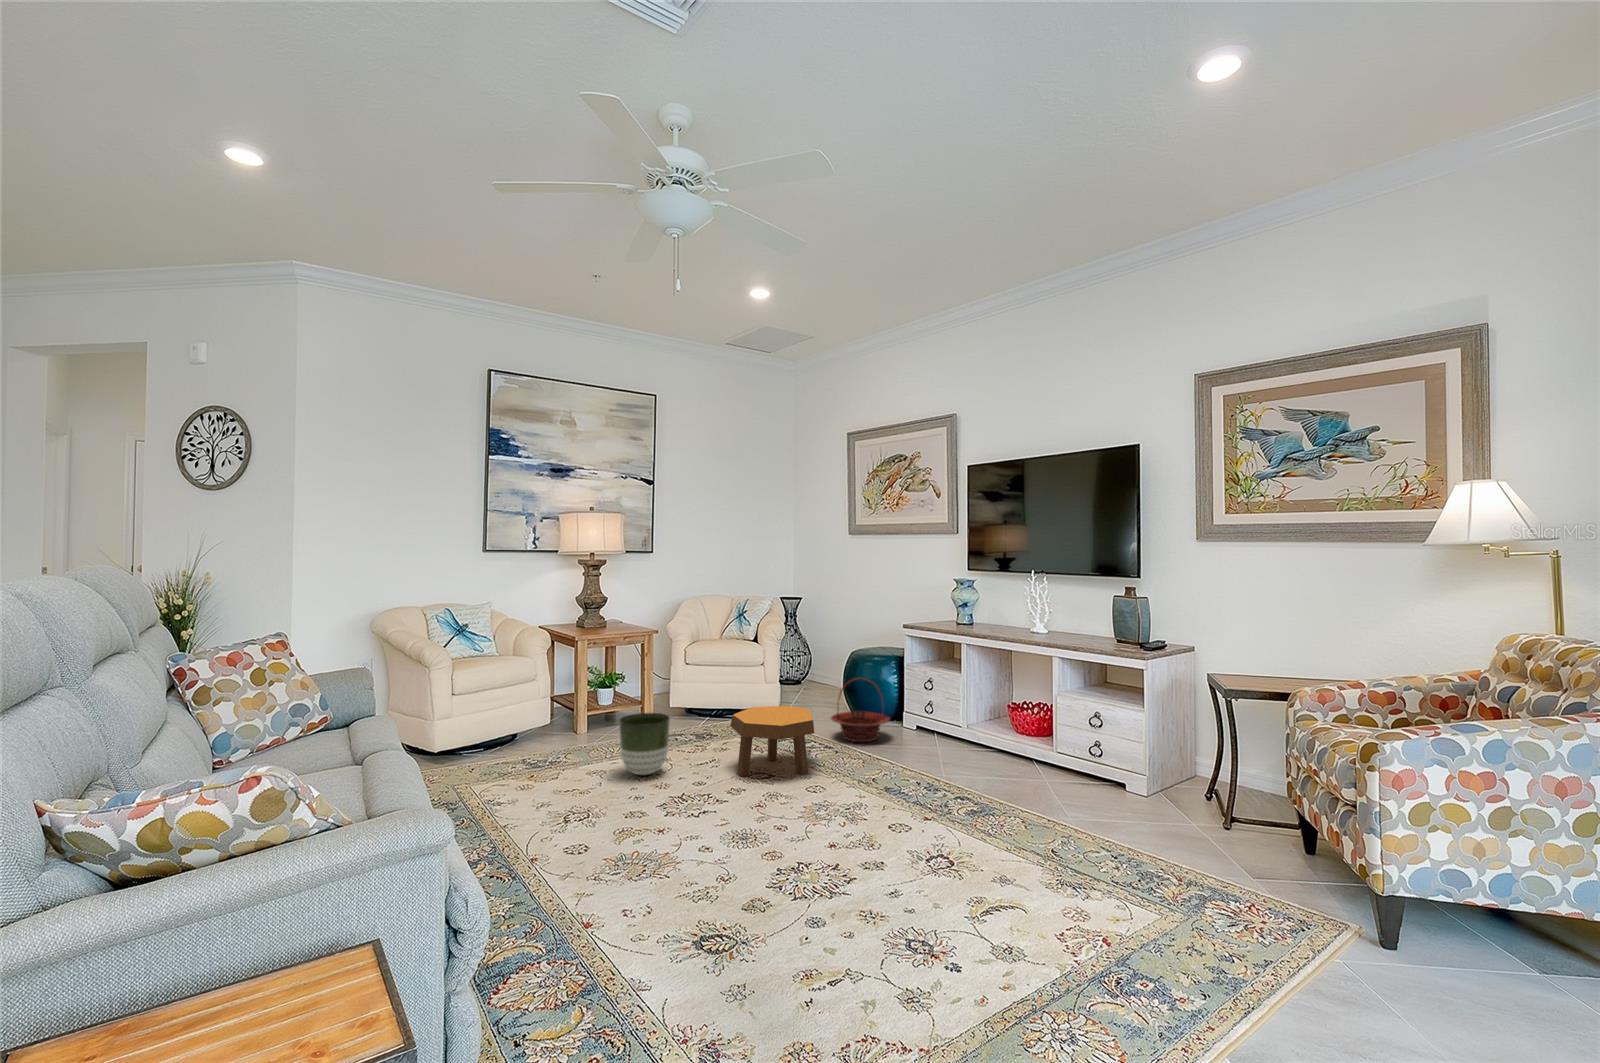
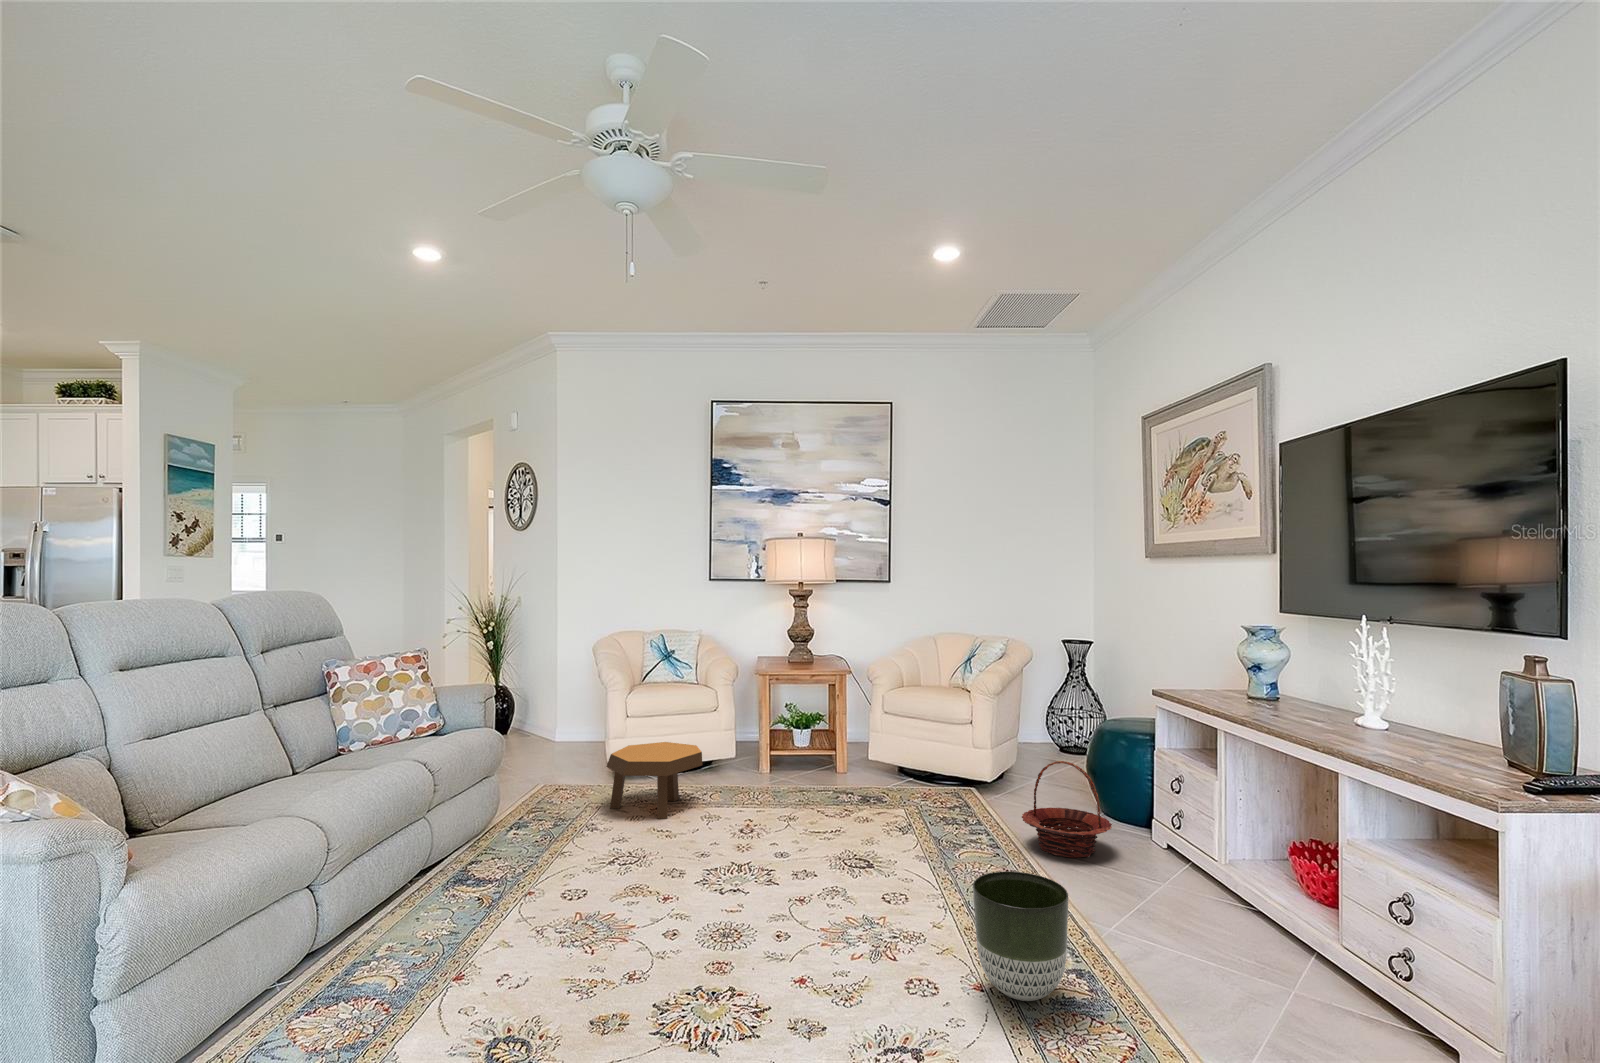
footstool: present [730,706,814,776] -> present [606,742,702,819]
planter: present [619,713,670,775] -> present [973,871,1068,1001]

